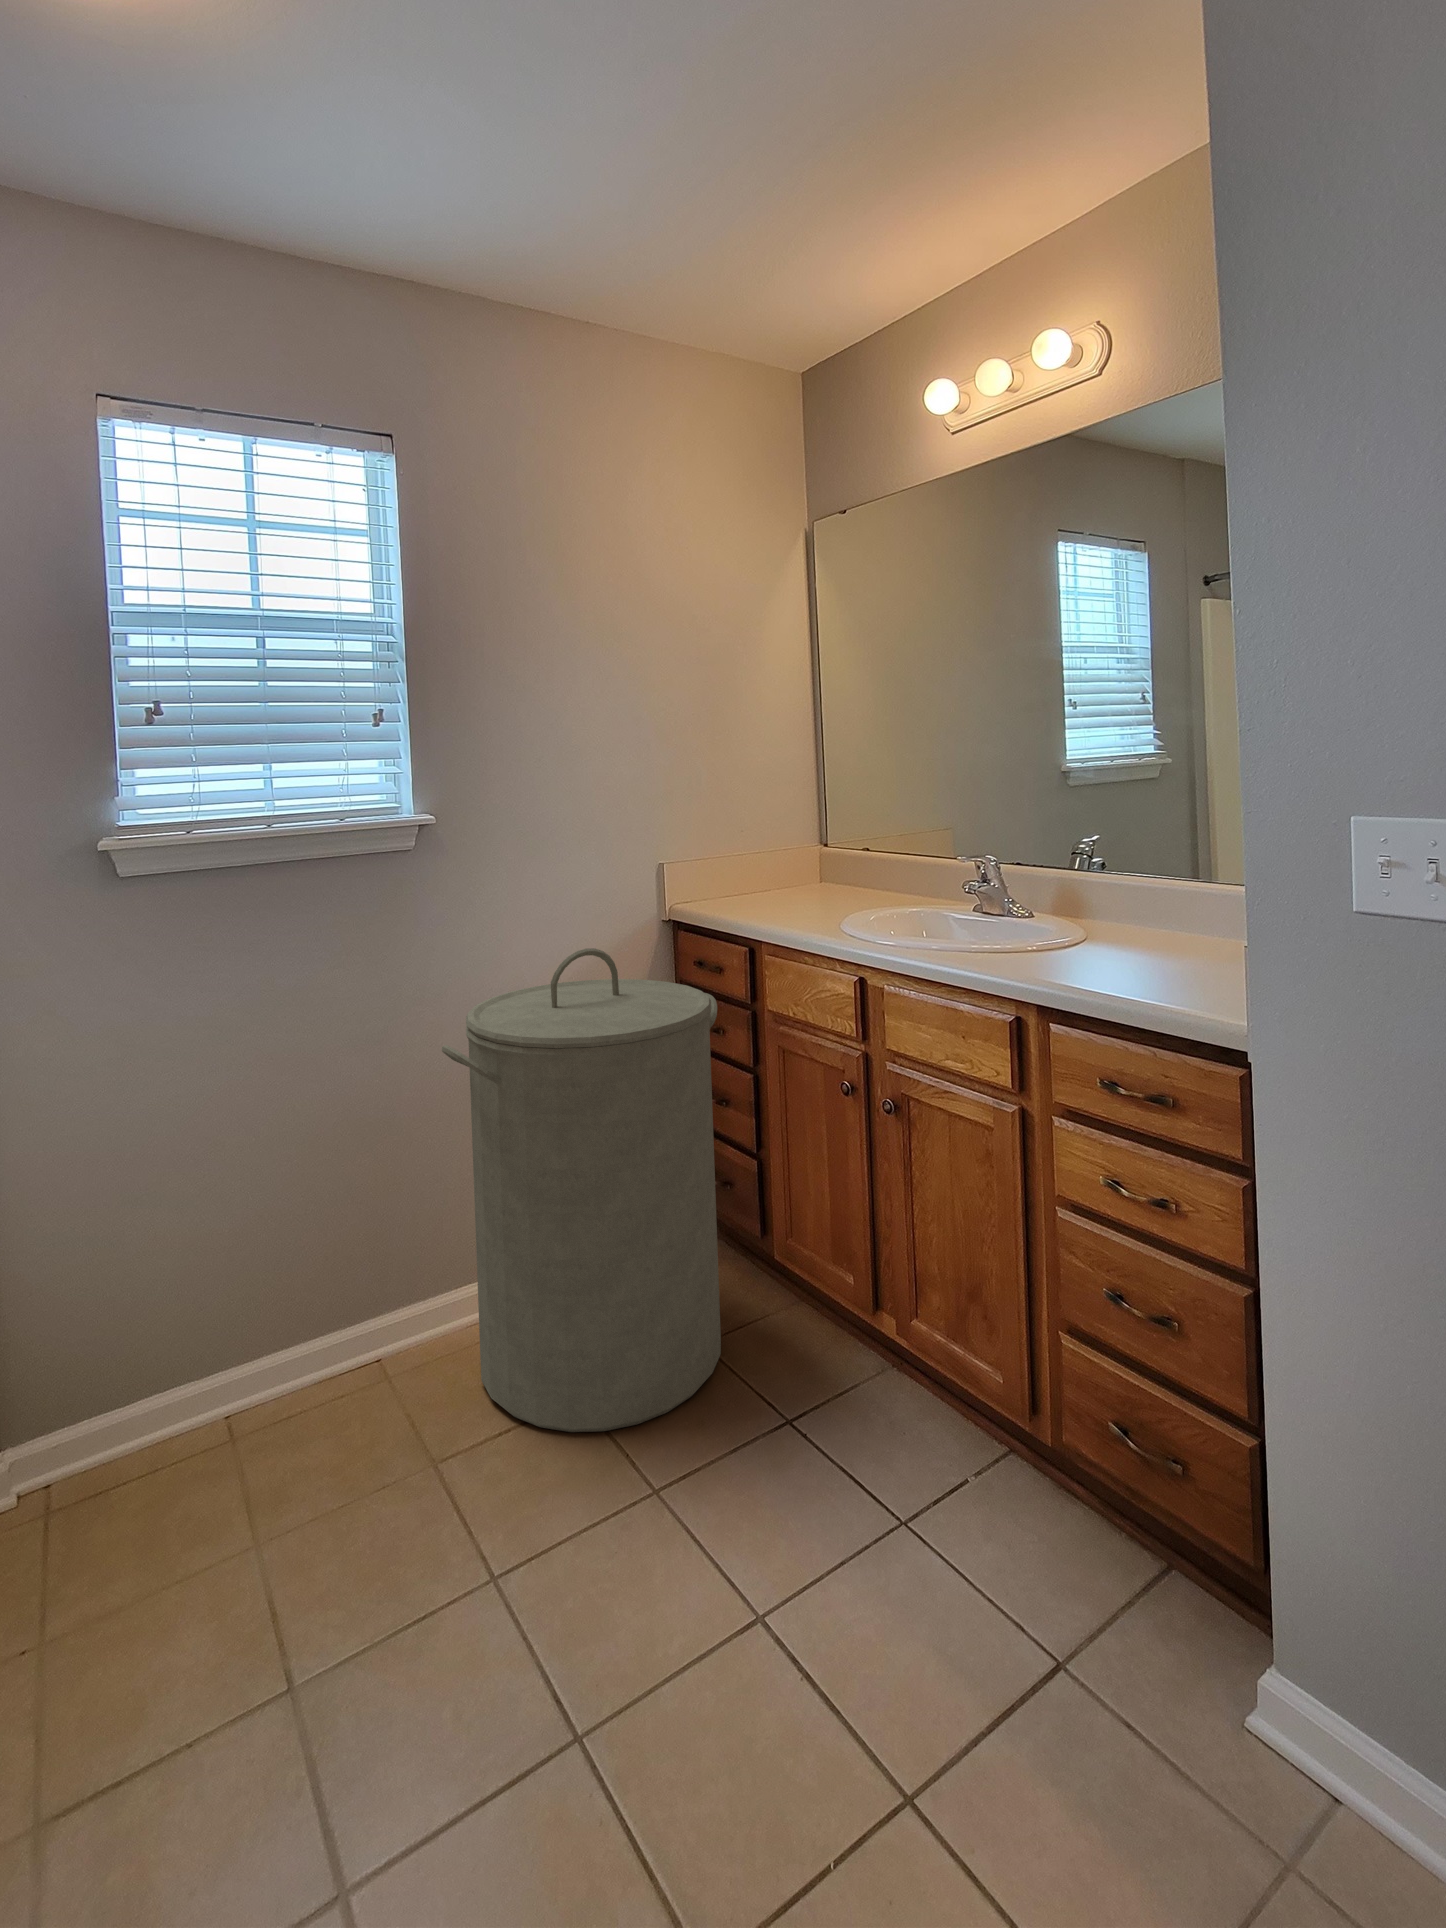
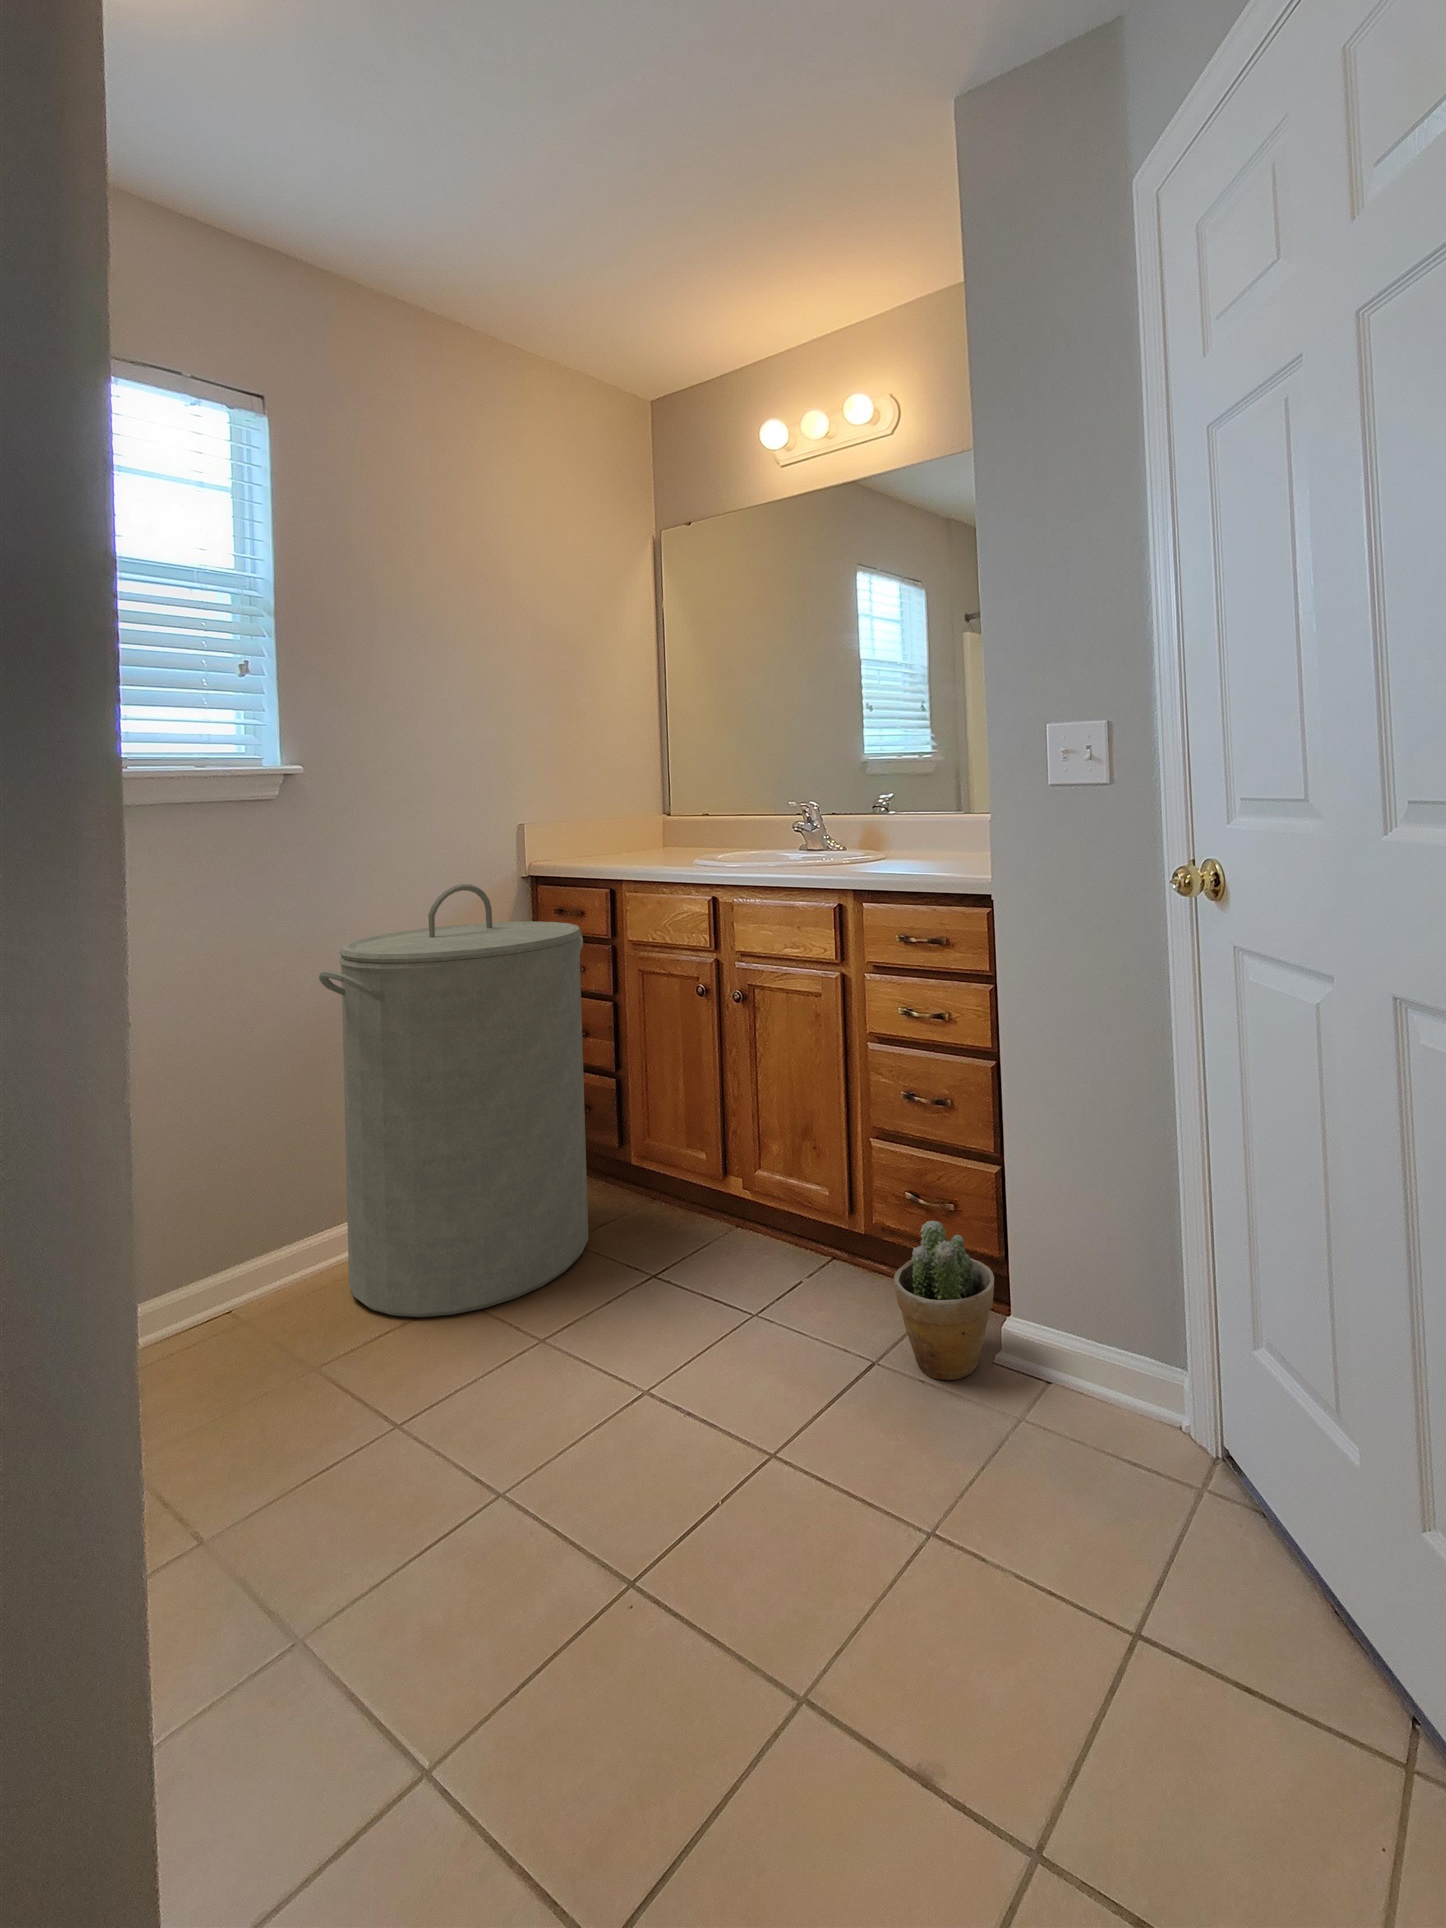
potted plant: none [1090,1495,1246,1746] -> present [894,1221,994,1380]

